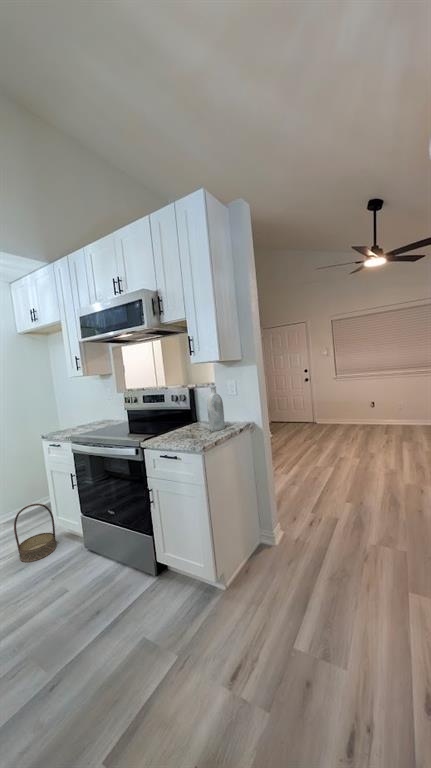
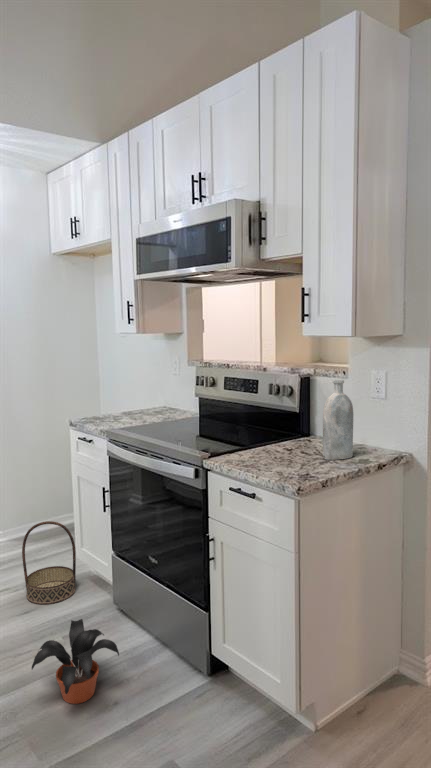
potted plant: none [36,561,98,621] -> present [32,619,119,704]

